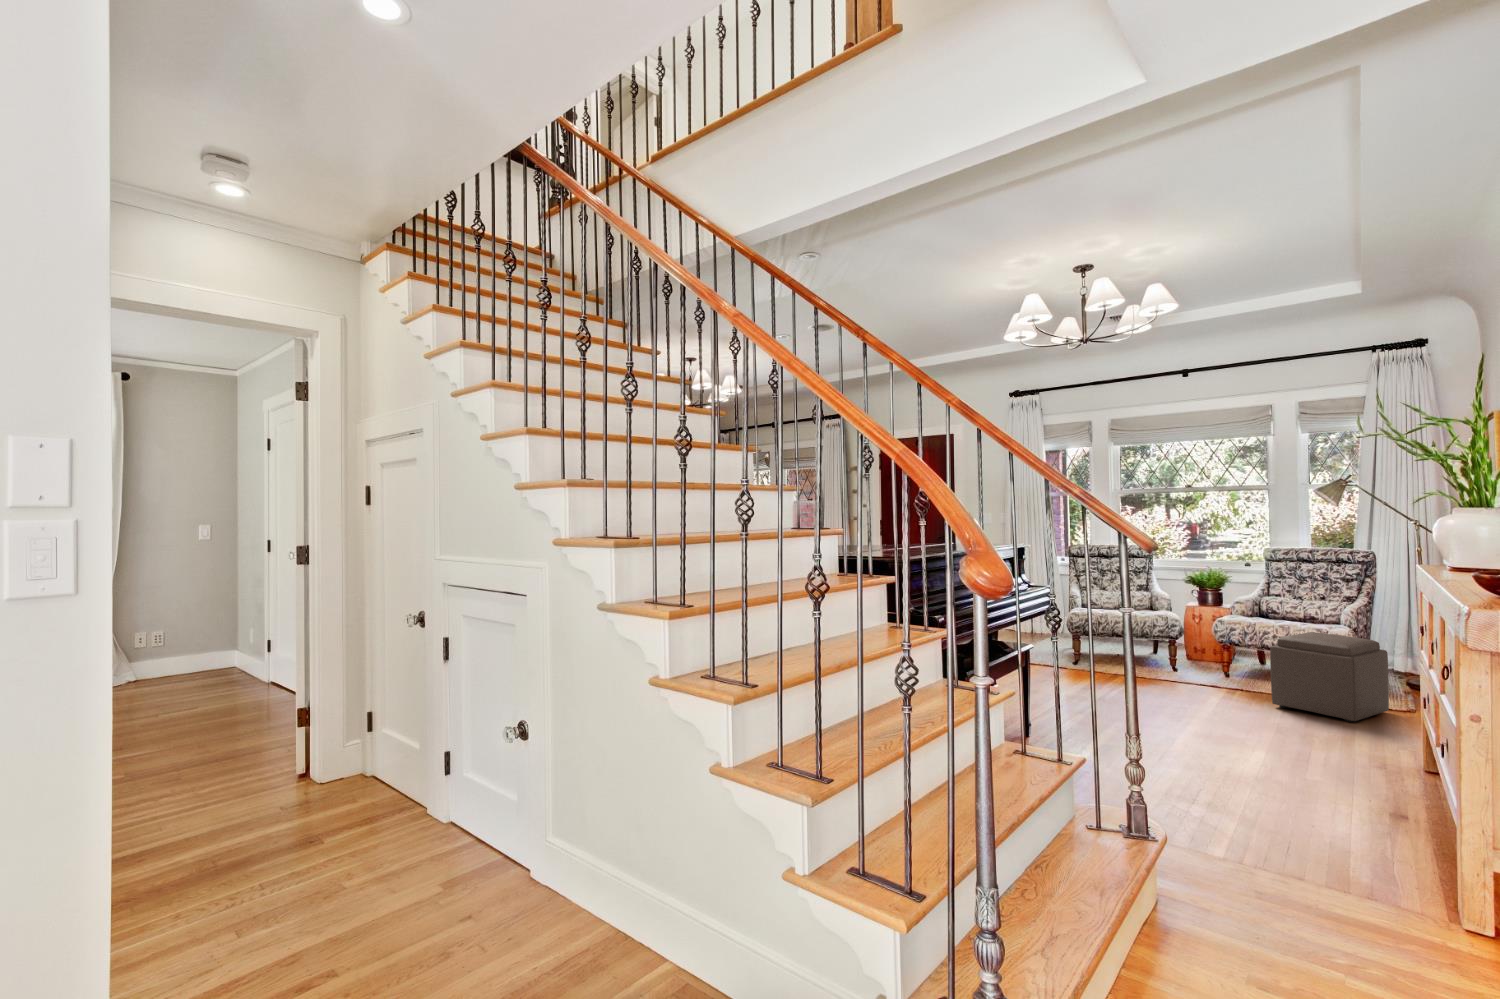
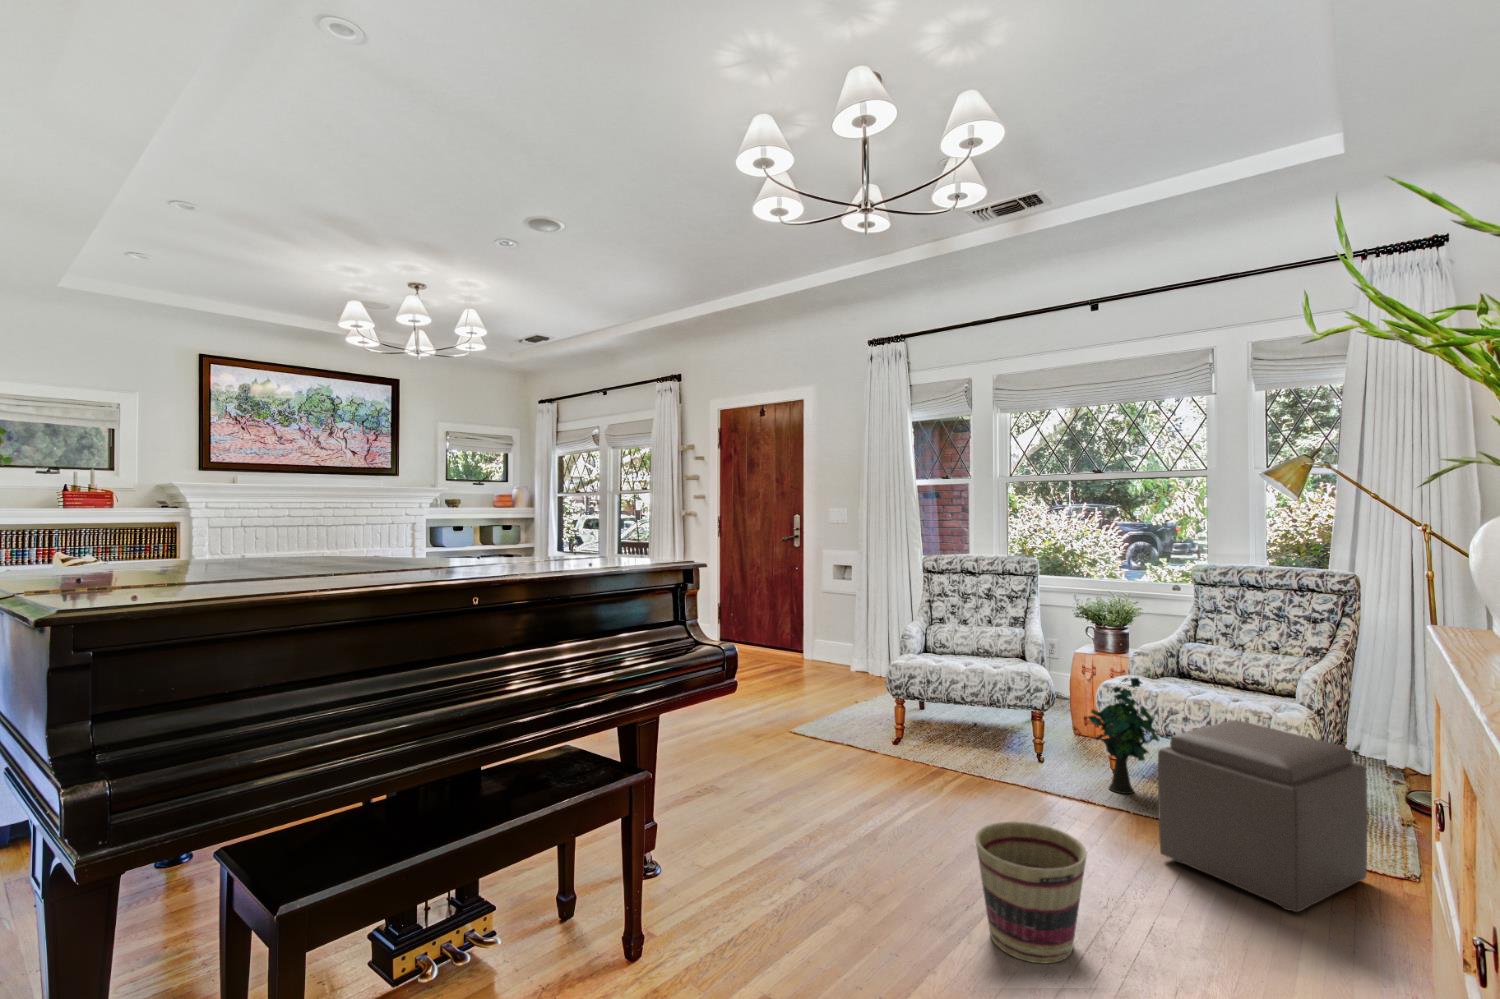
decorative plant: none [1208,615,1257,684] -> present [1088,678,1159,794]
basket: none [1190,677,1253,738] -> present [975,821,1087,963]

